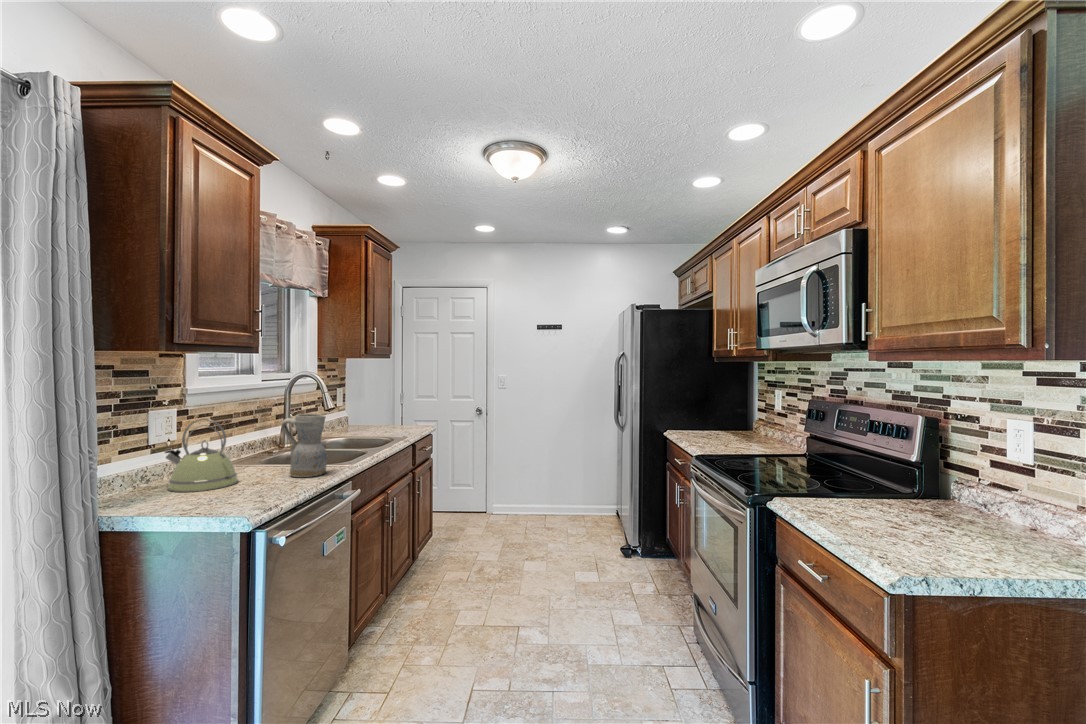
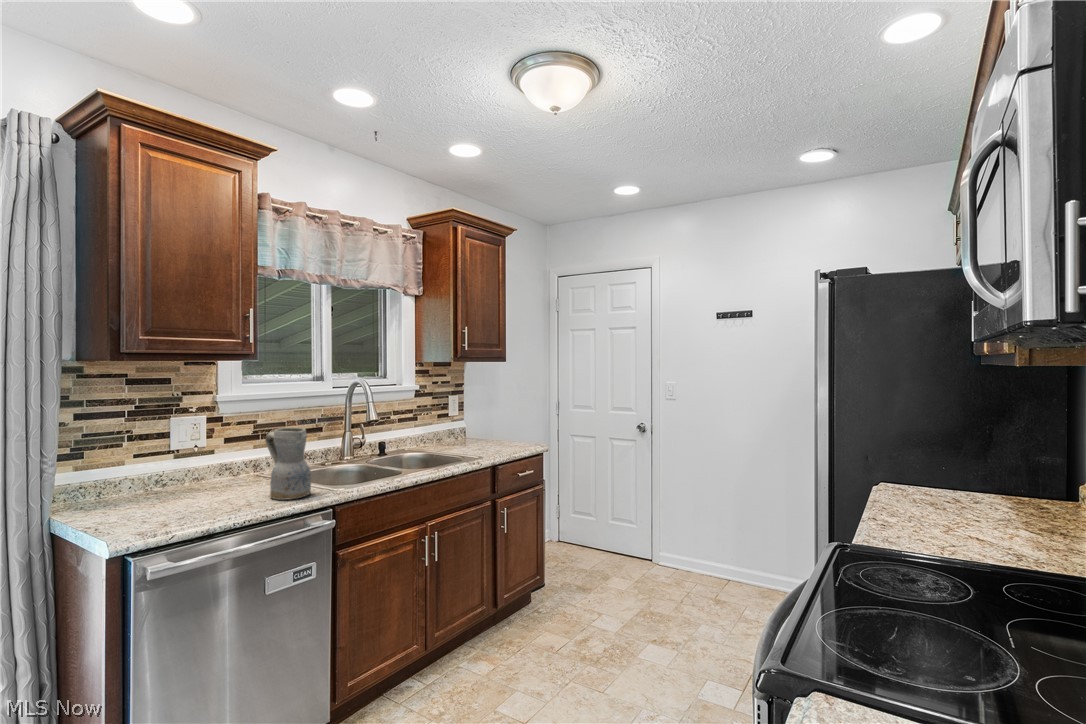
kettle: present [165,419,238,492] -> none [160,428,231,503]

